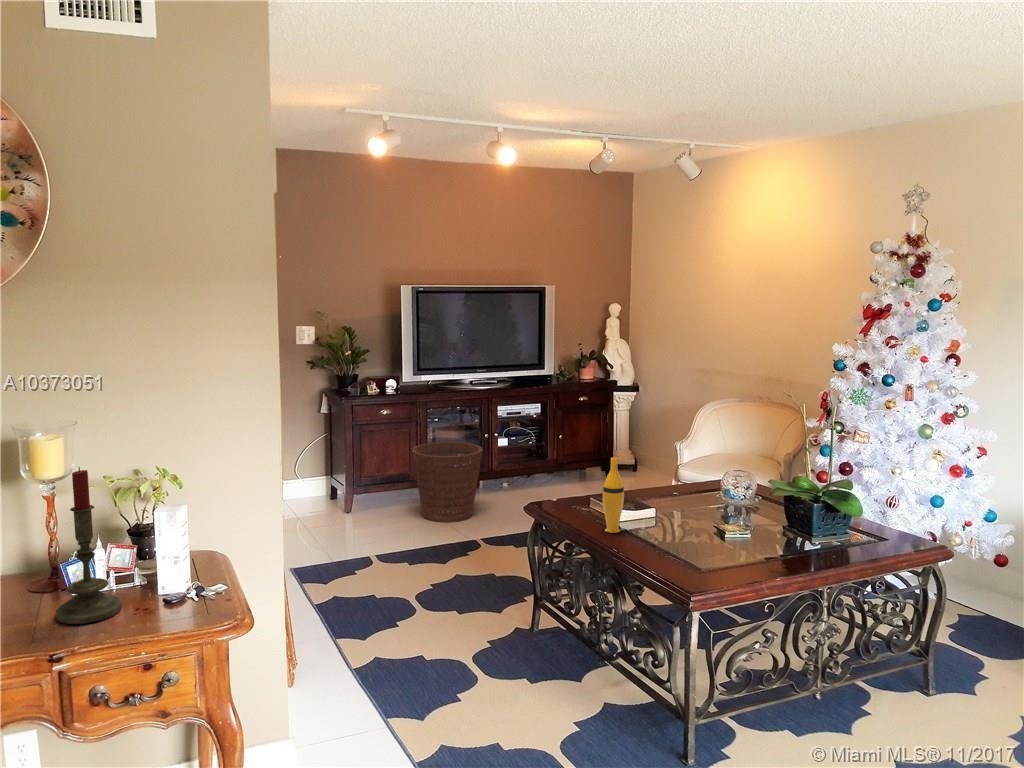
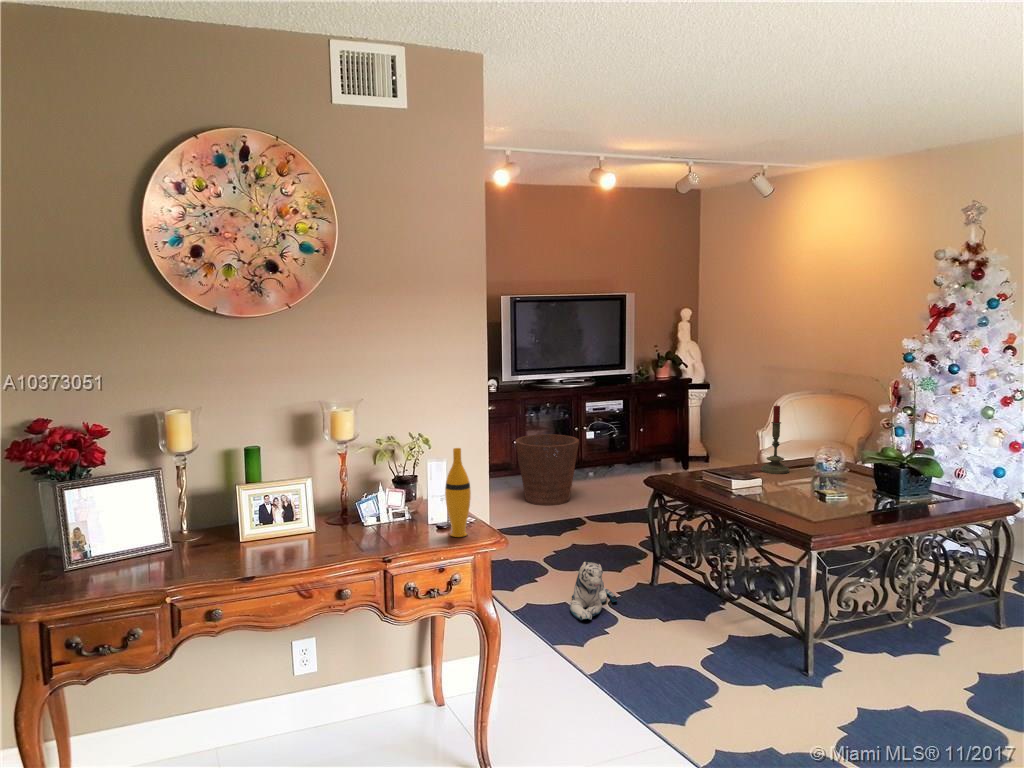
vase: present [603,457,624,533] -> present [445,448,471,537]
candle: present [56,467,122,624] -> present [761,405,789,474]
plush toy: none [421,608,482,681] -> present [570,562,617,620]

